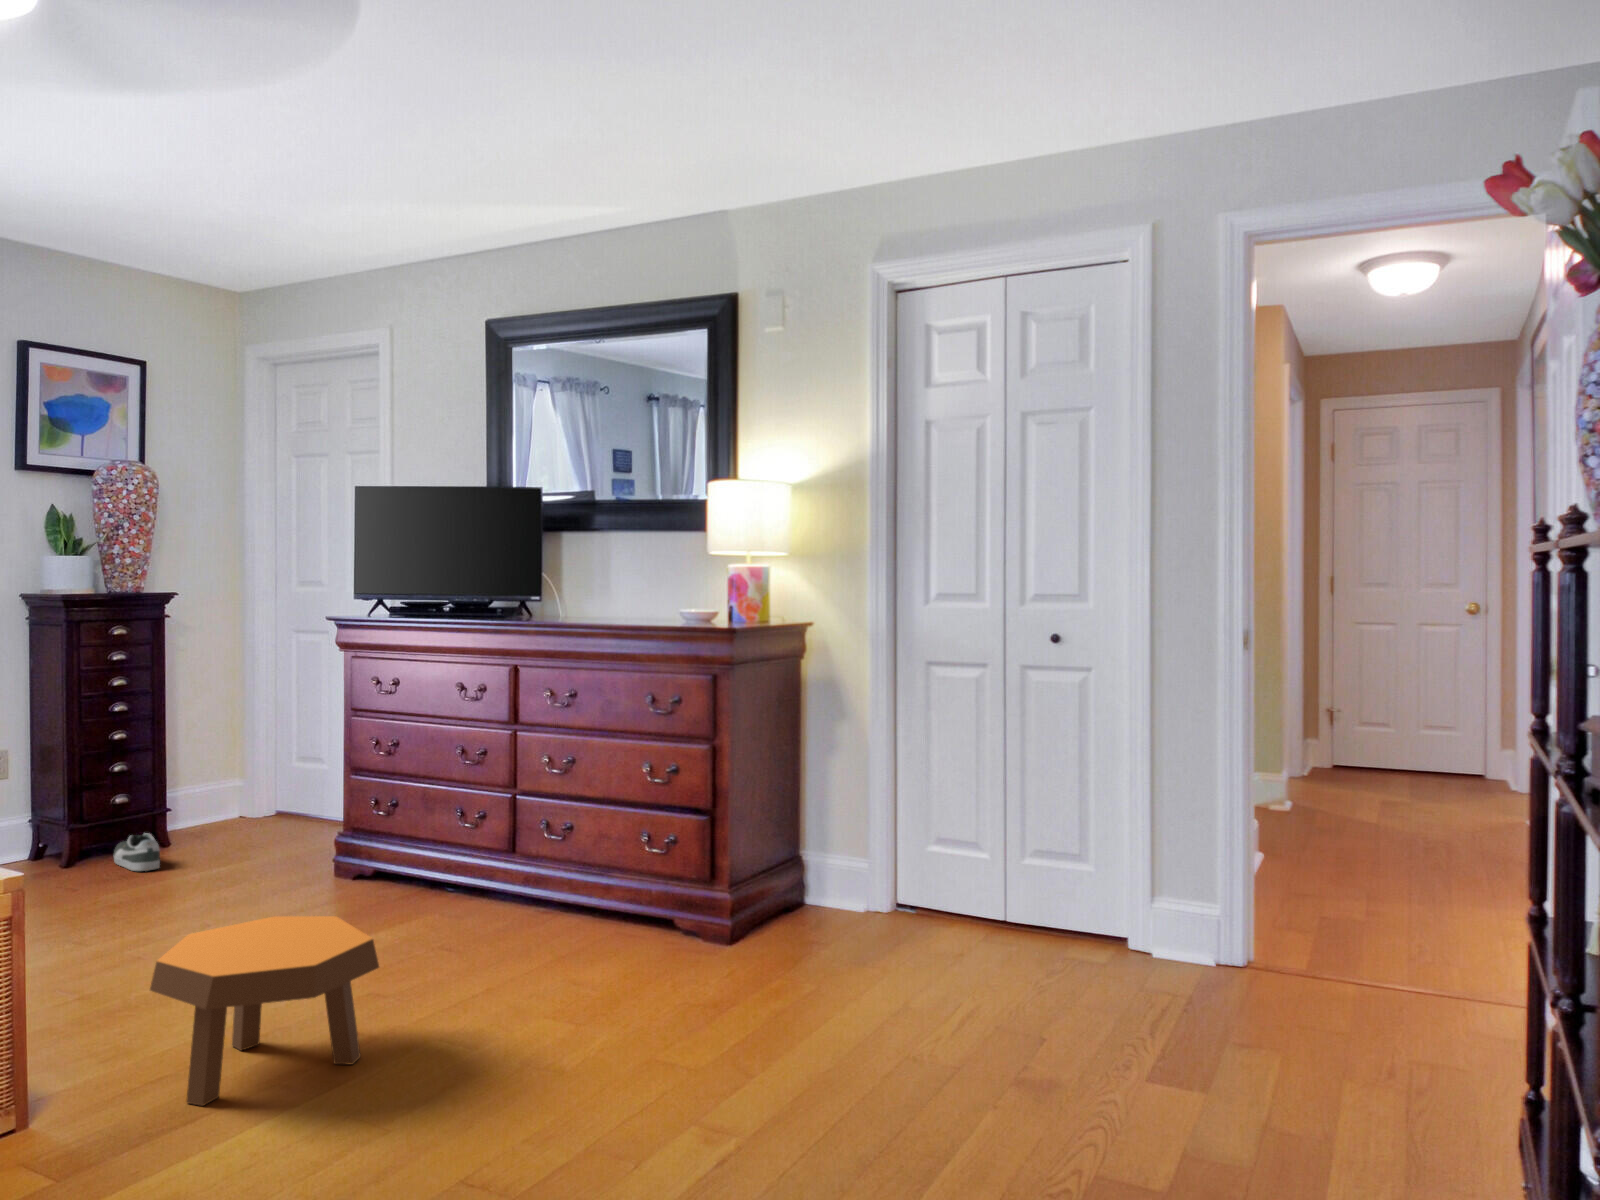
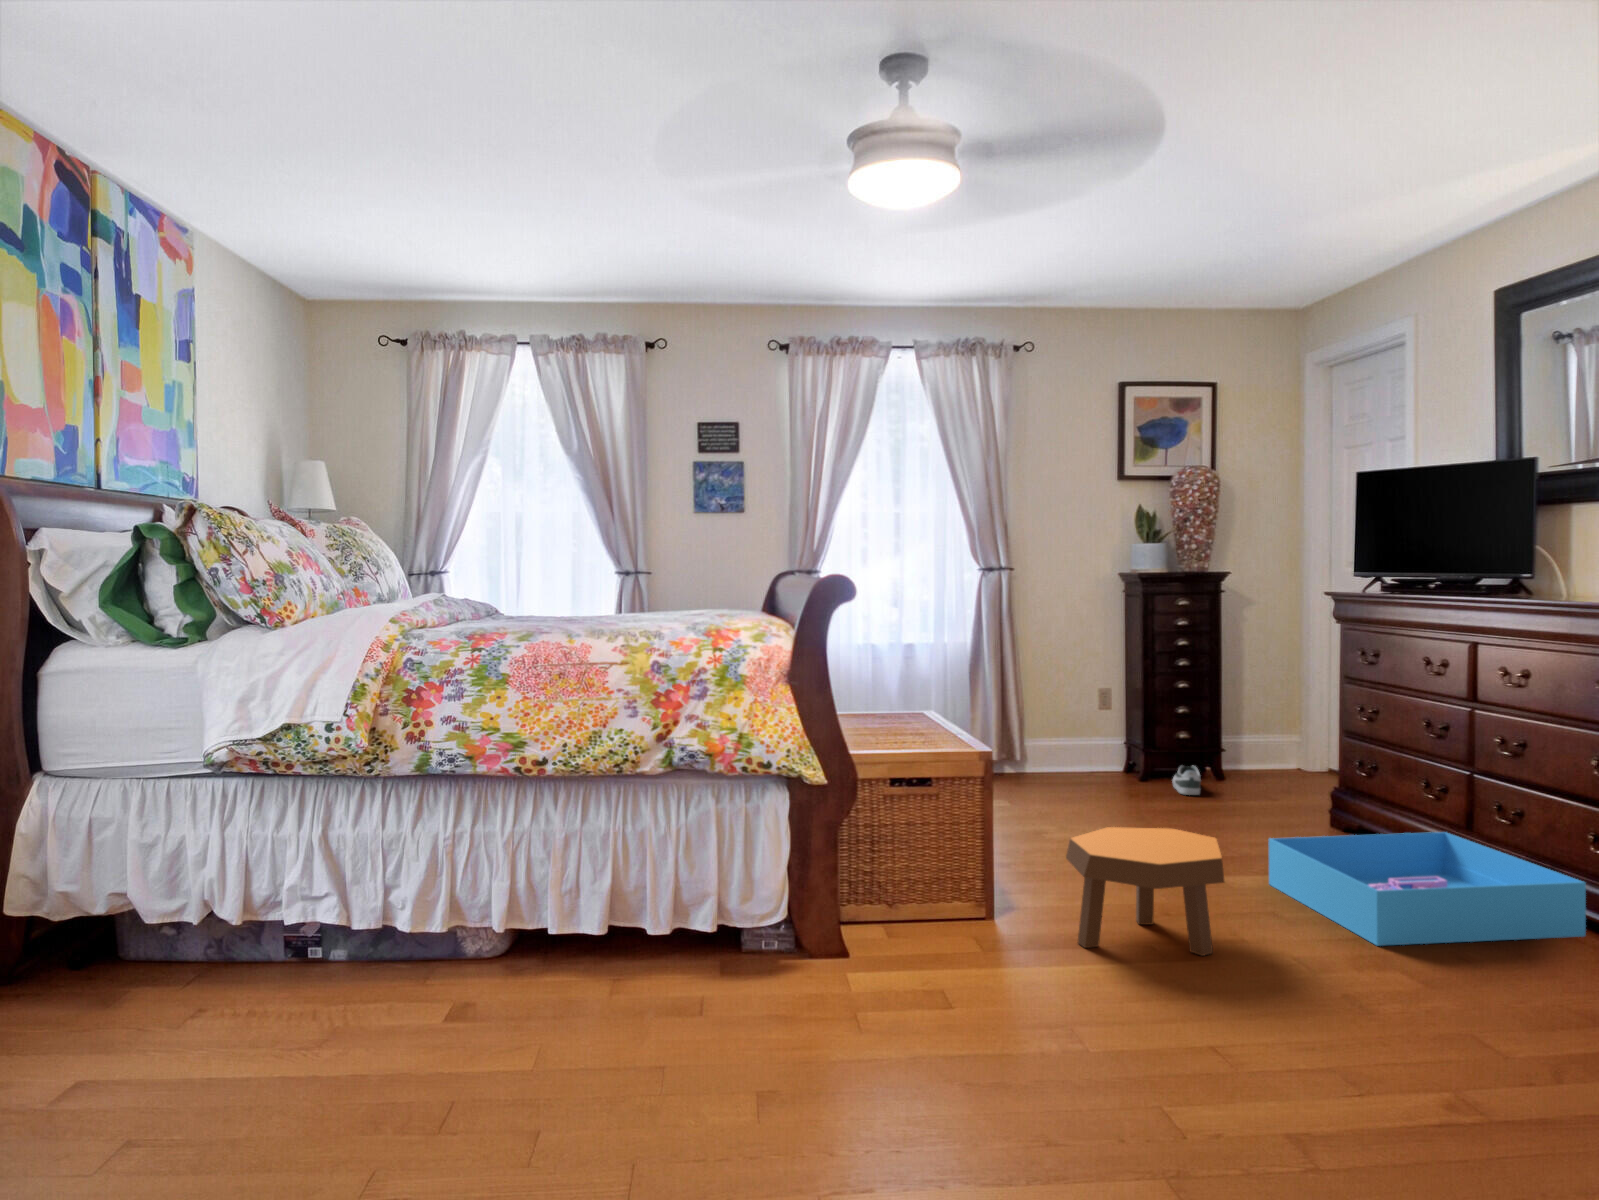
storage bin: none [340,859,643,993] -> present [1268,832,1586,946]

